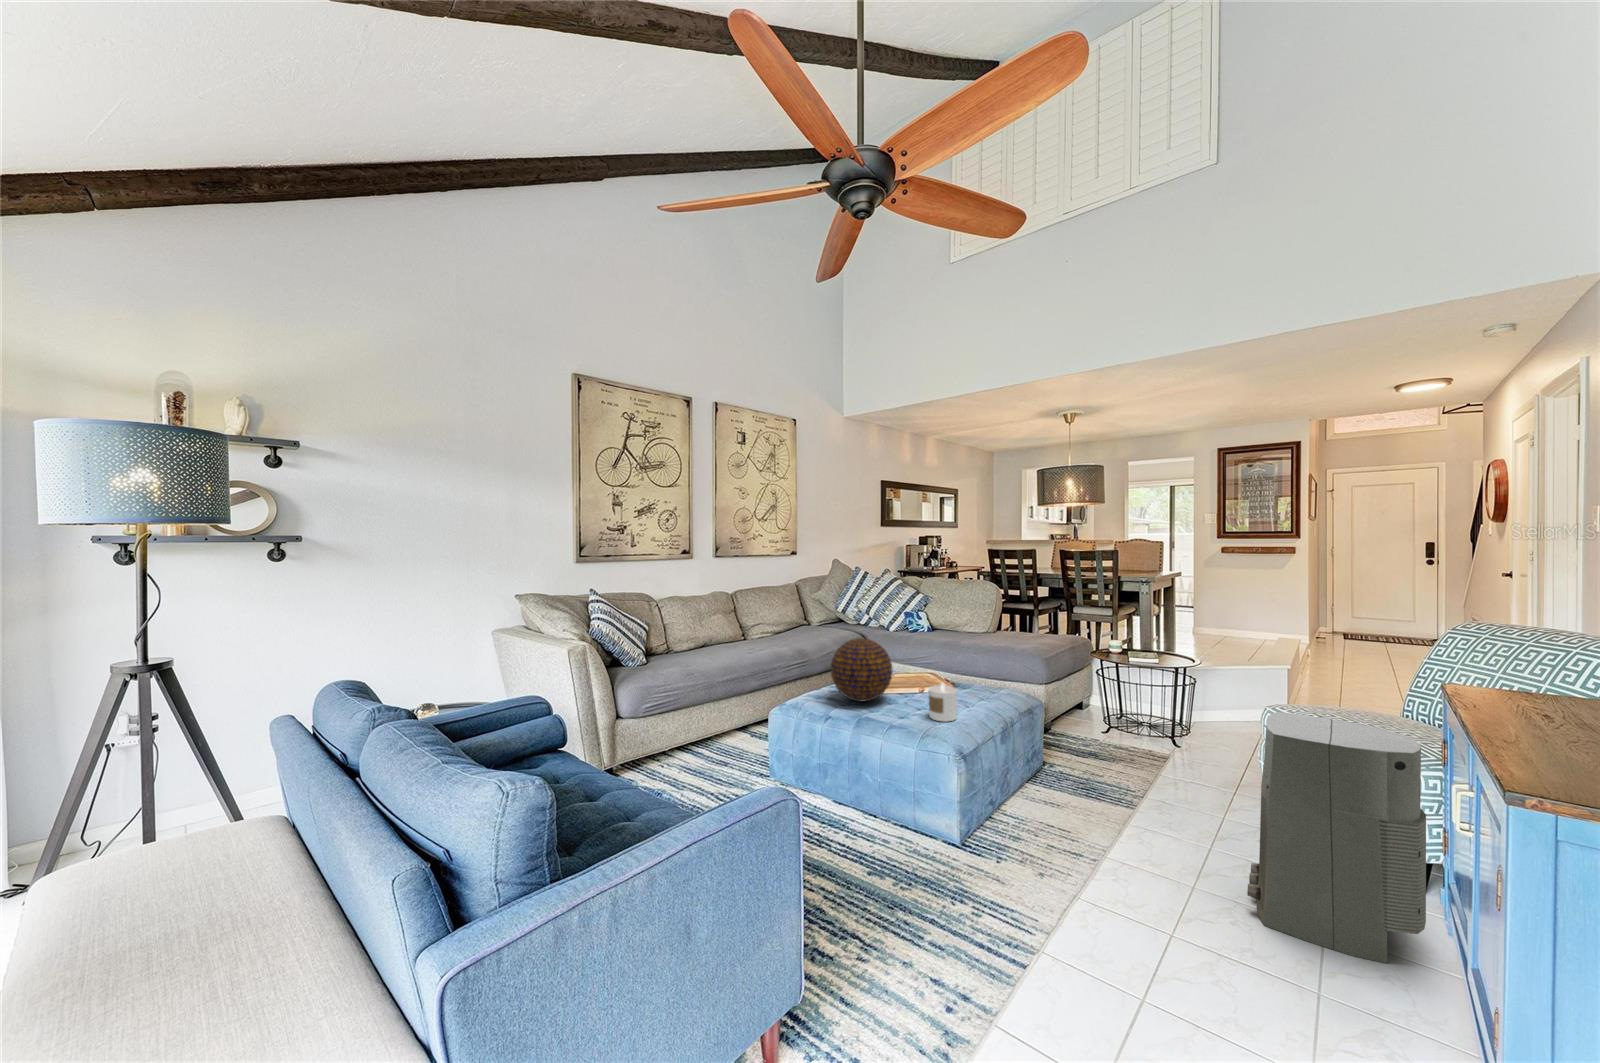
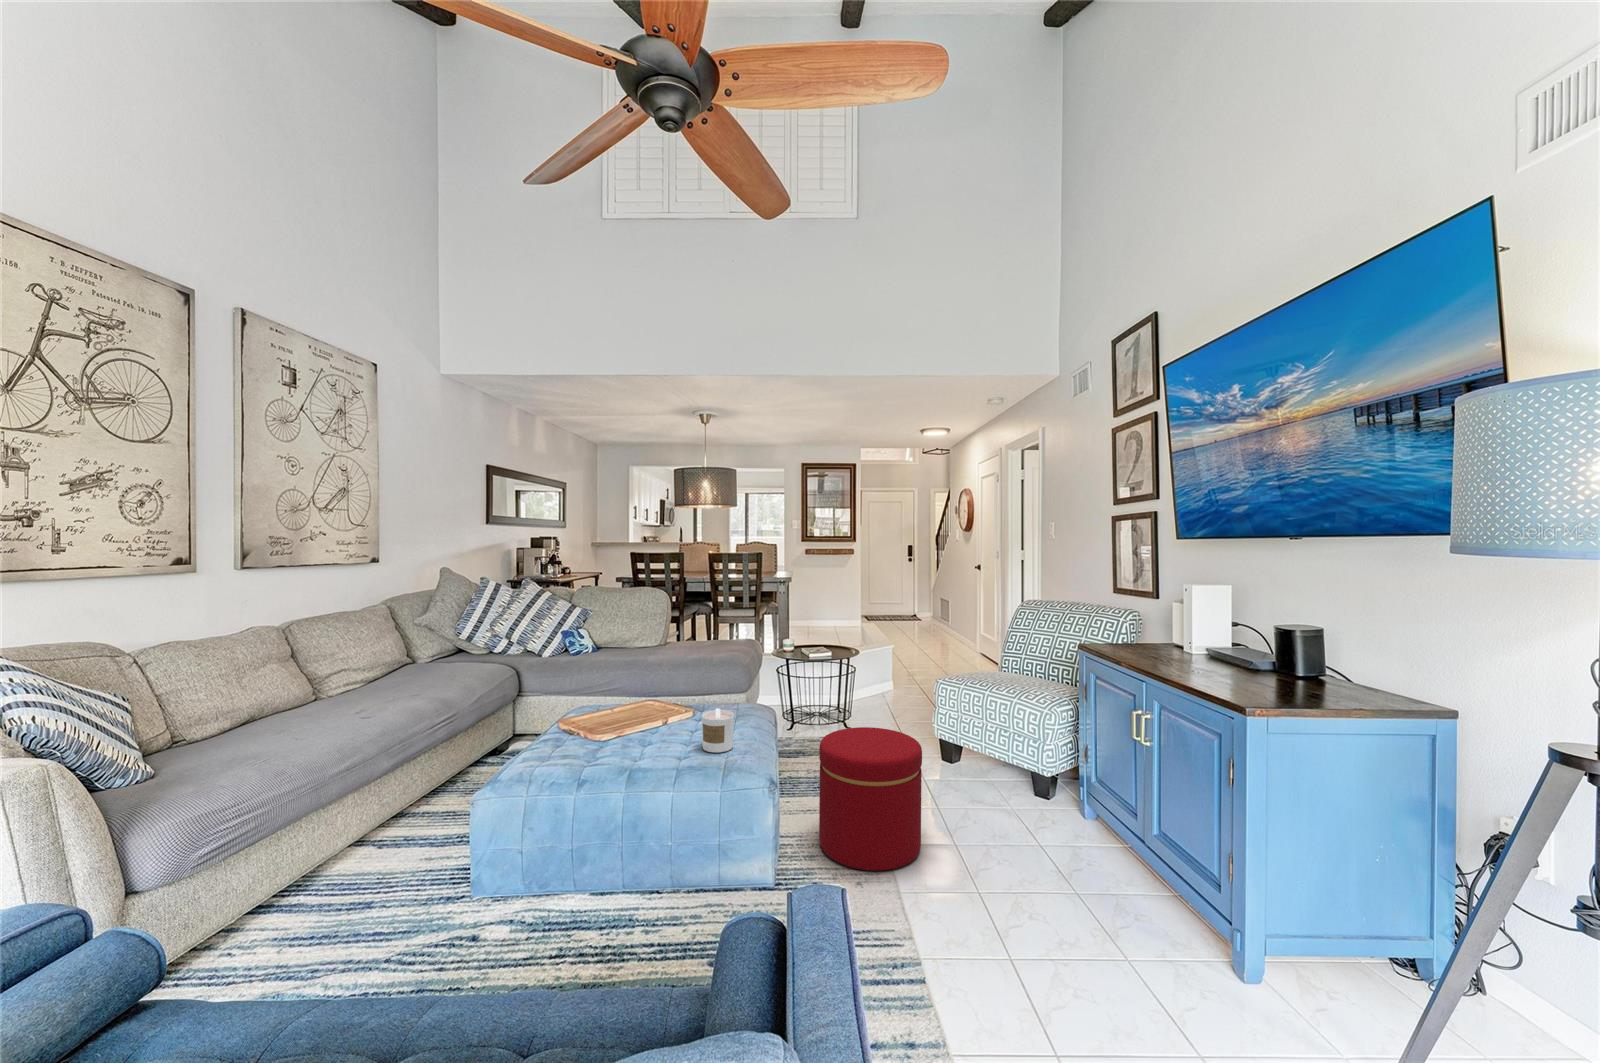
decorative orb: present [831,638,892,701] -> none [564,670,645,752]
air purifier: present [1248,712,1426,963] -> none [982,681,1094,857]
ottoman: none [1033,730,1150,881] -> present [819,727,922,871]

